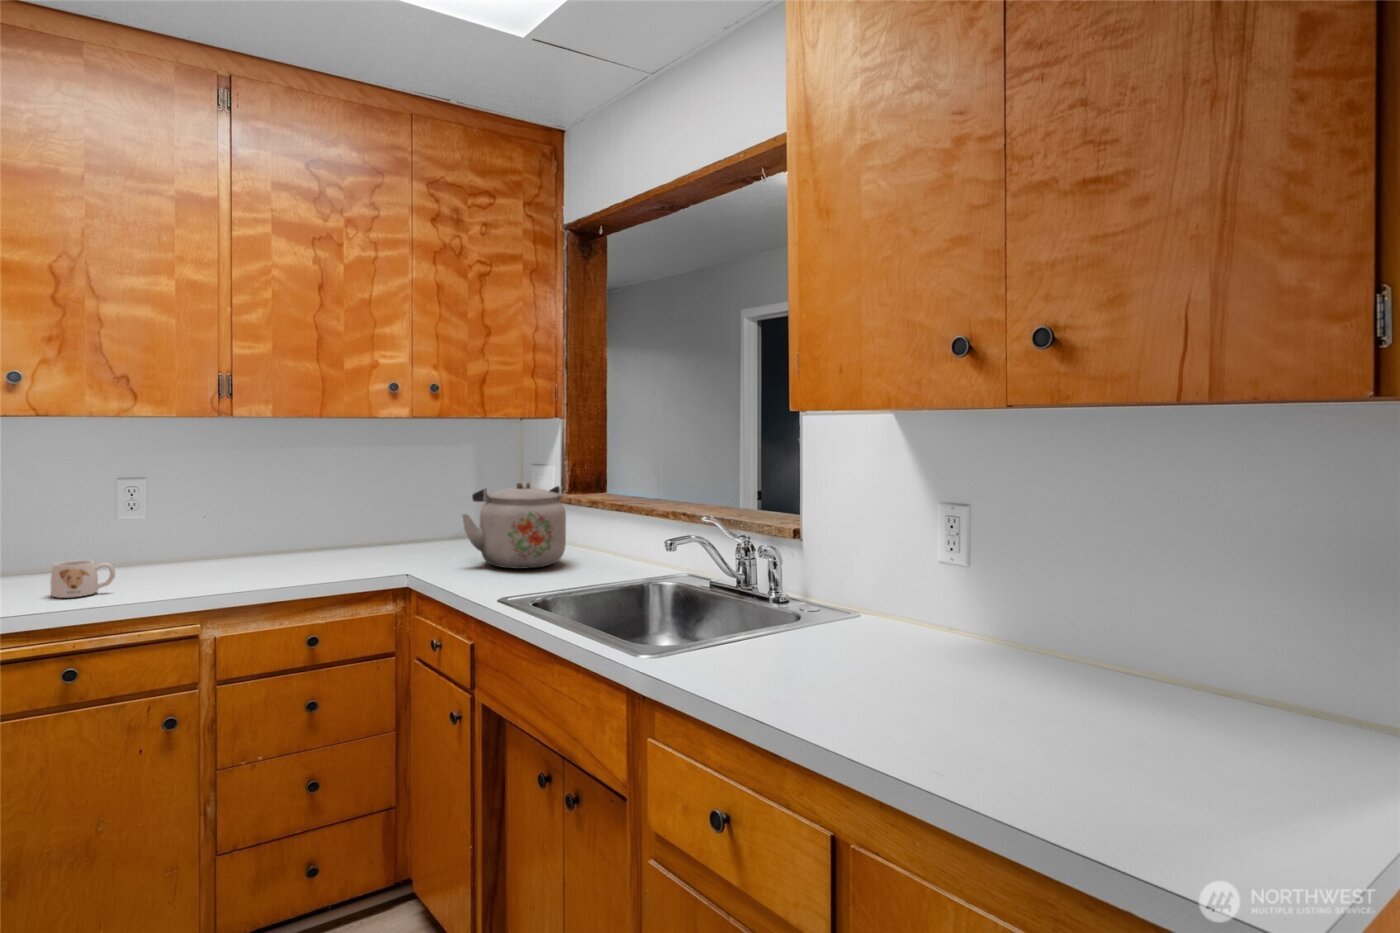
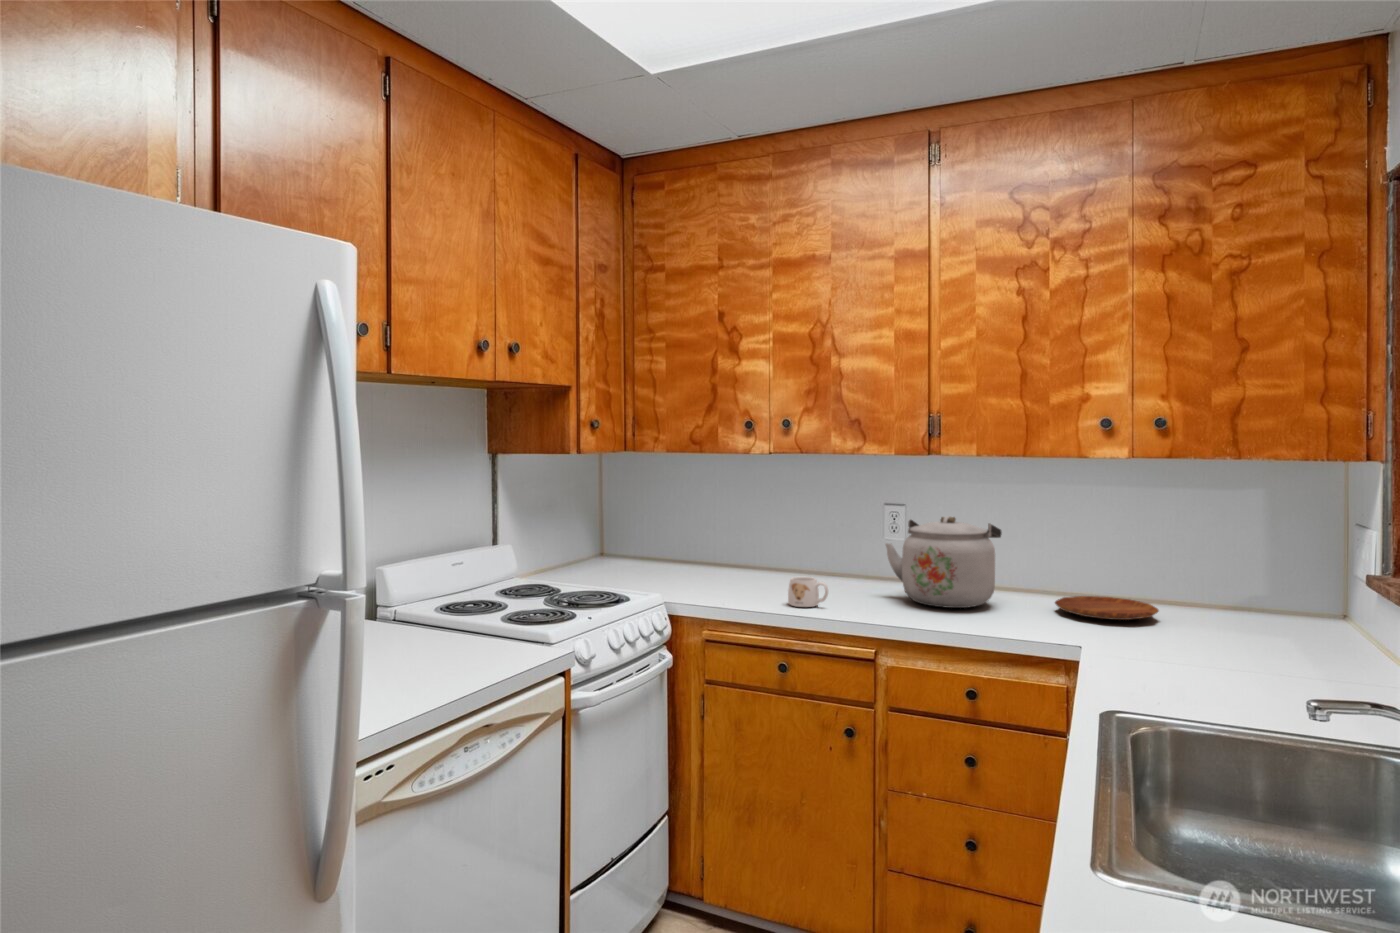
kettle: present [462,482,566,569] -> present [885,516,1002,608]
tray: none [347,537,432,556] -> present [1055,596,1159,620]

